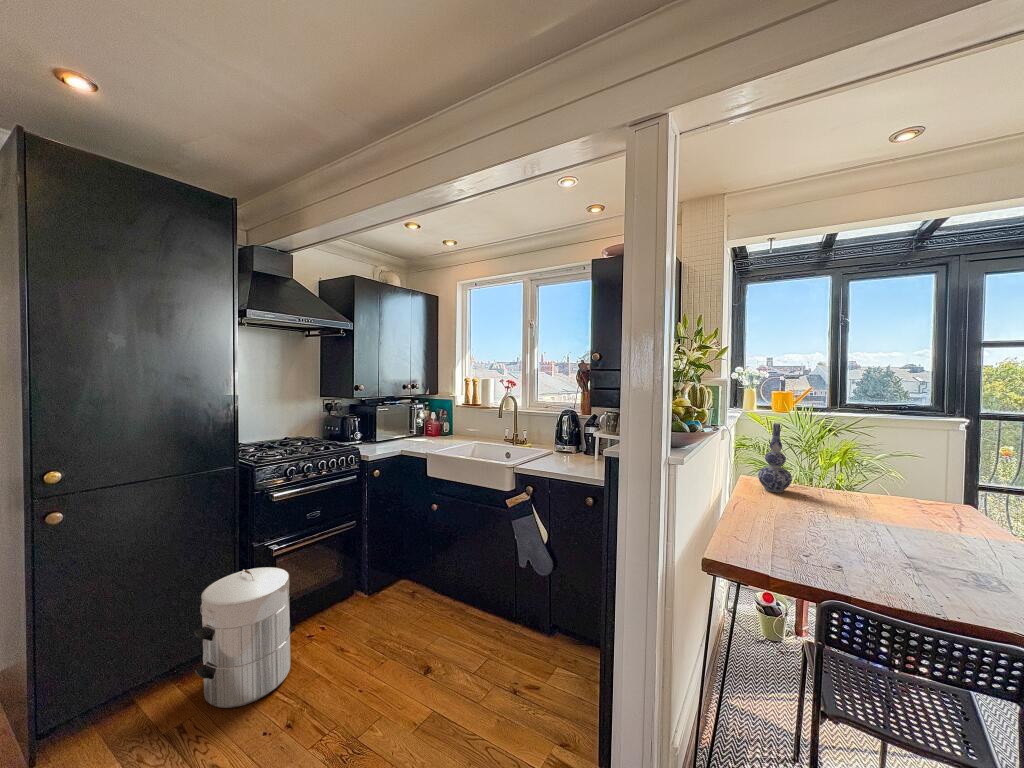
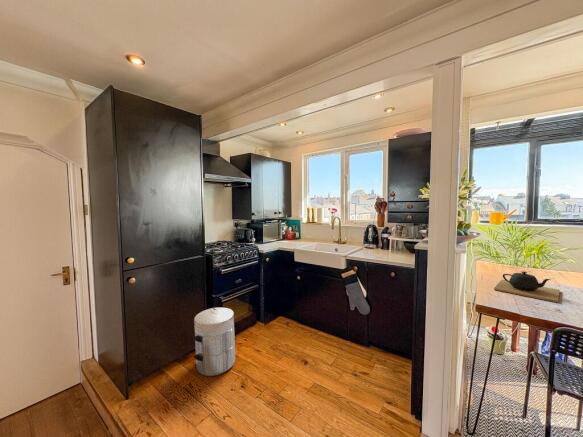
vase: present [758,423,792,493] -> none [489,231,511,271]
teapot: none [754,495,860,552] -> present [494,272,560,303]

